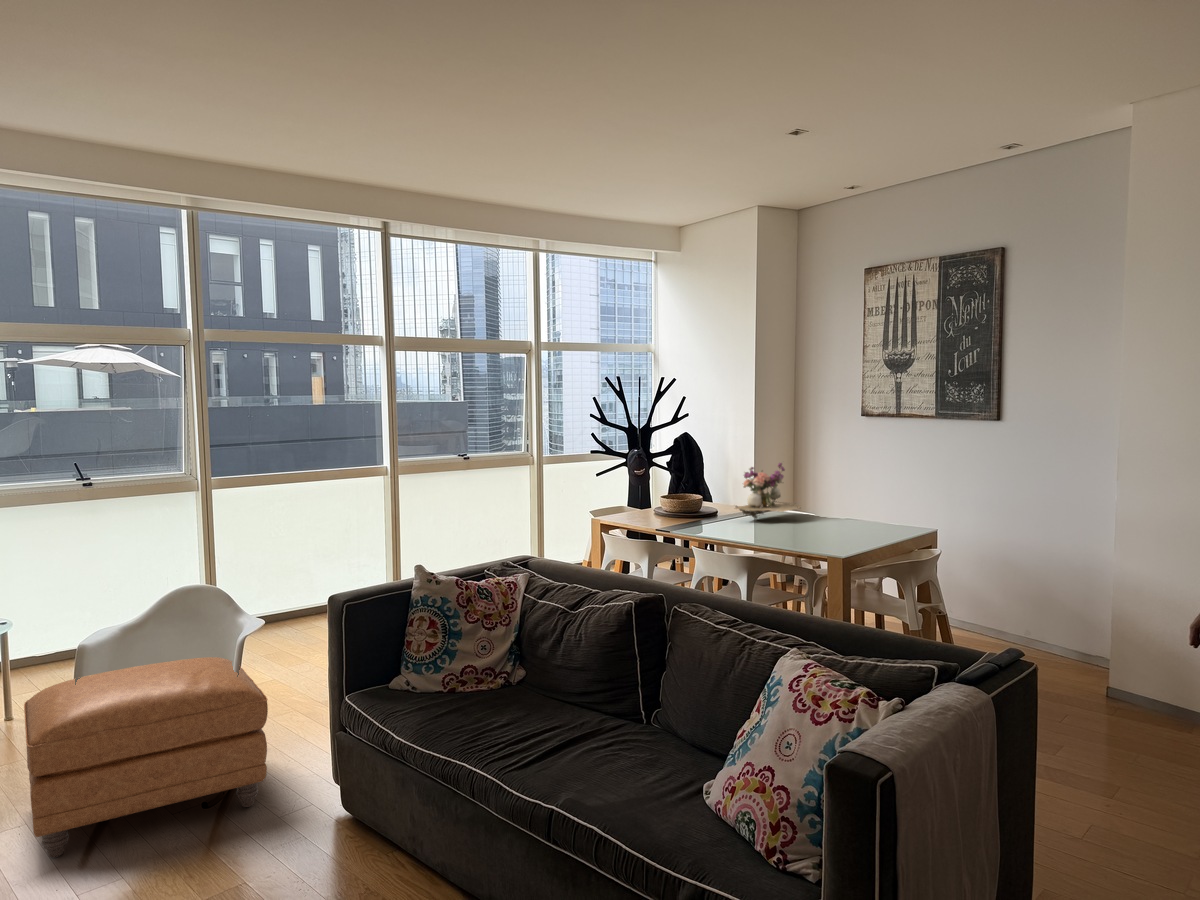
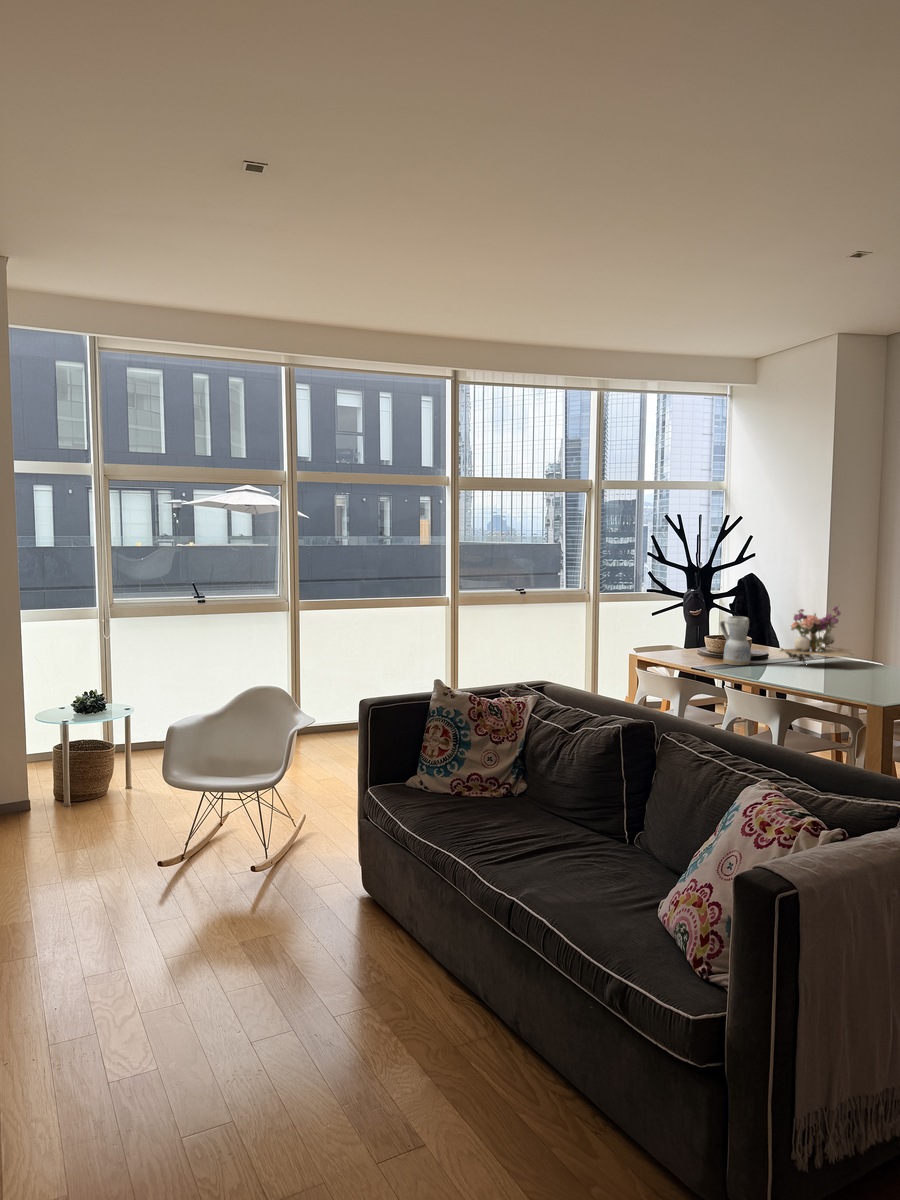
ceramic pitcher: none [678,477,708,525] -> present [720,616,751,665]
ottoman: present [24,657,268,858] -> none [121,749,307,893]

